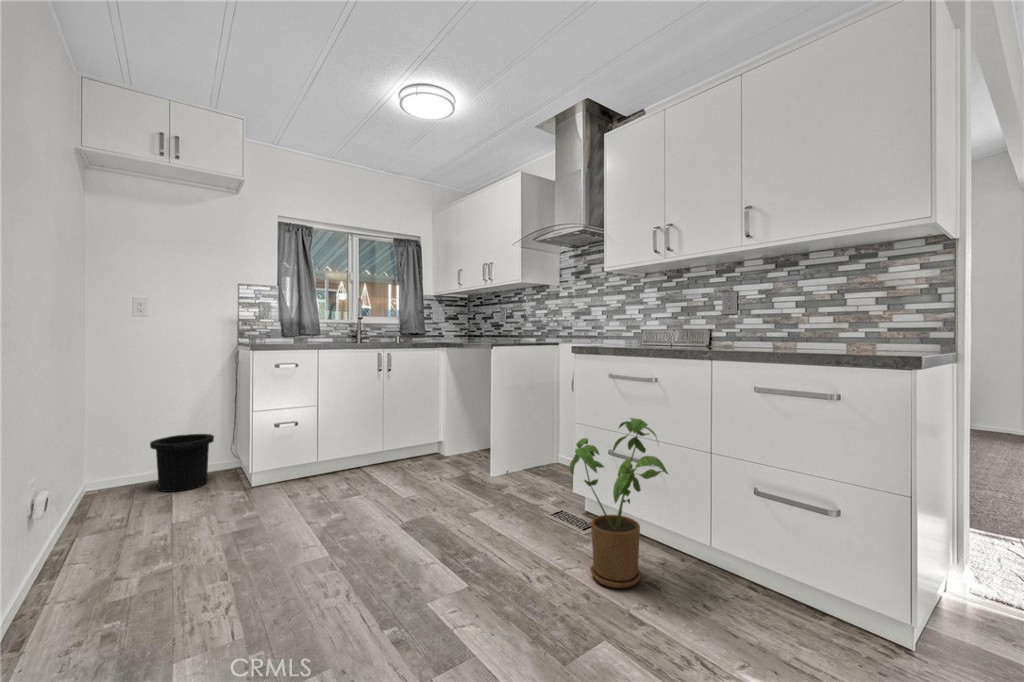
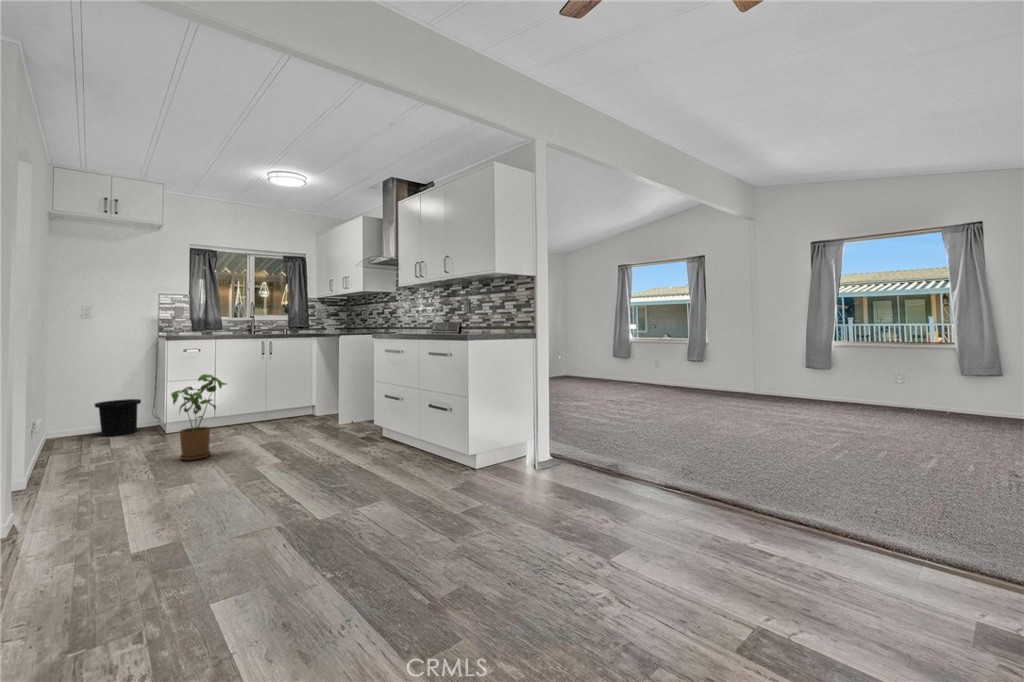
house plant: present [570,418,668,588] -> present [171,374,226,460]

